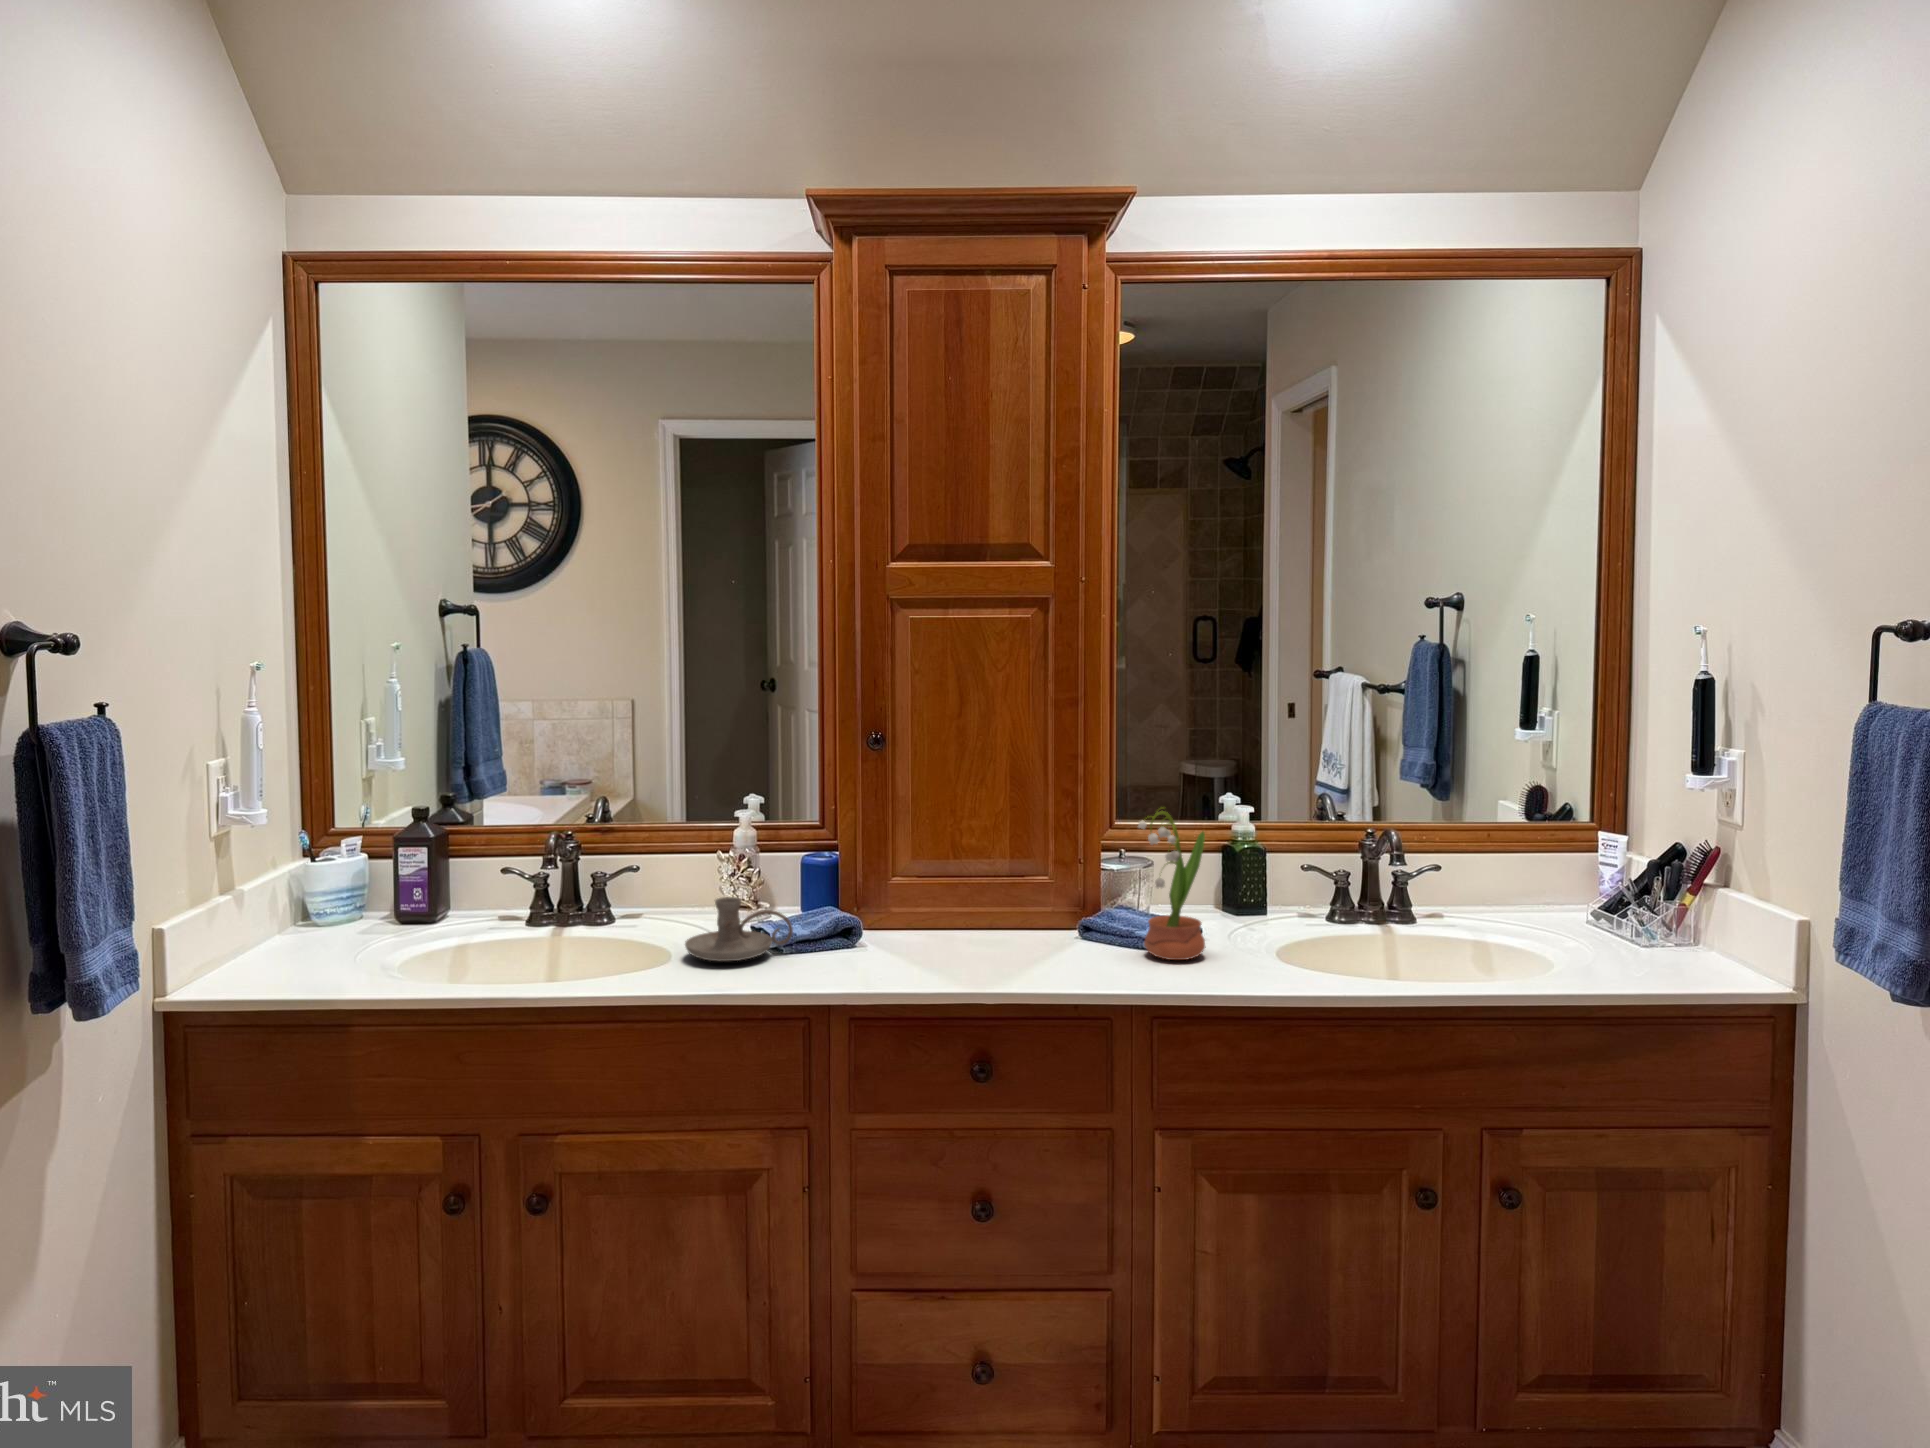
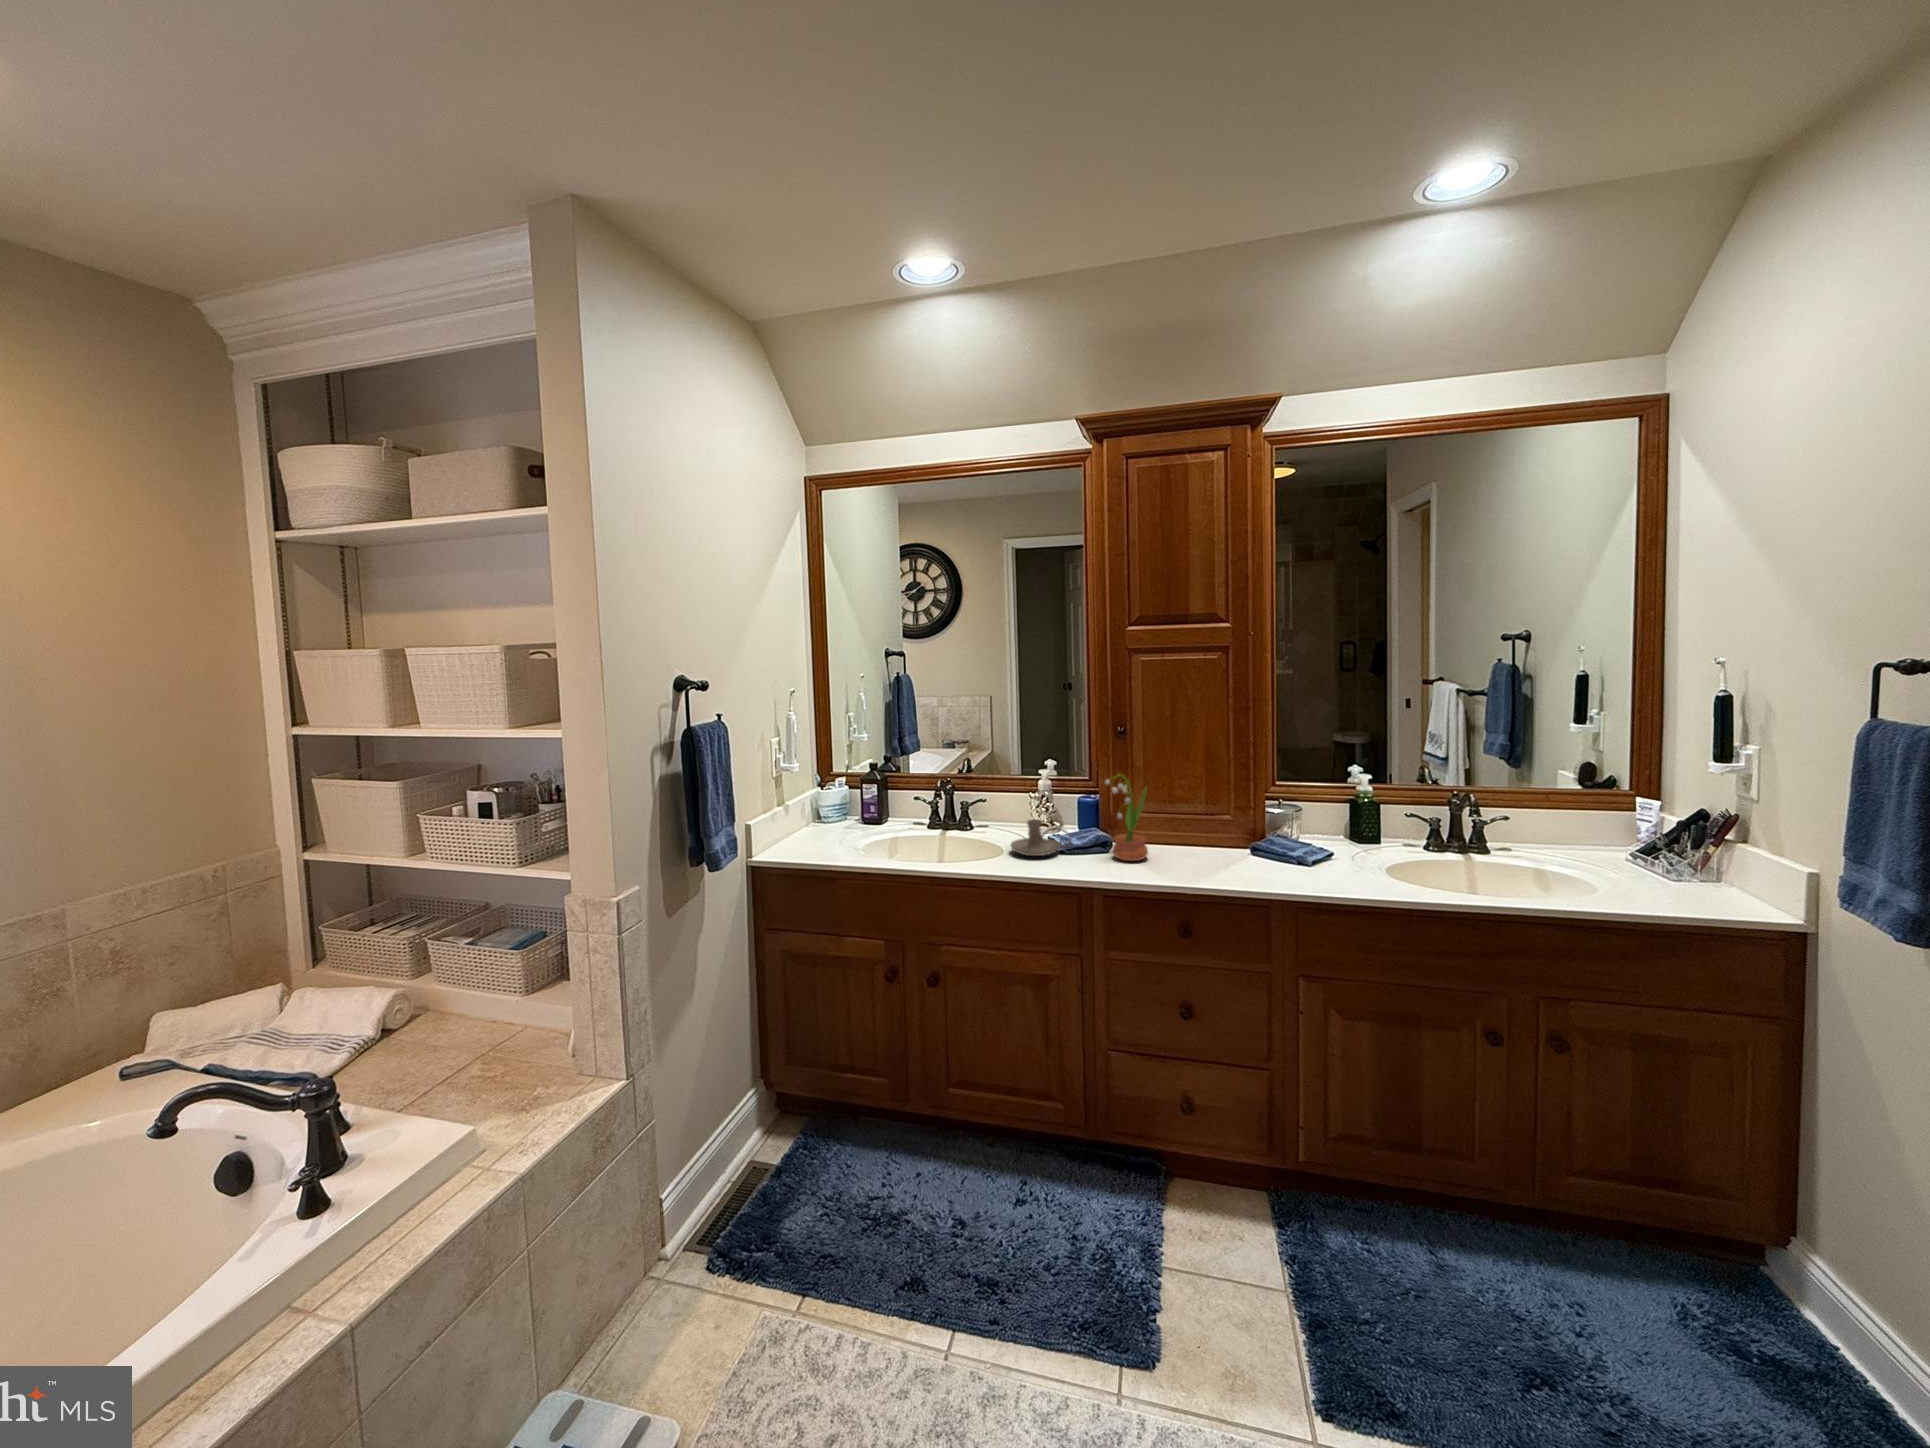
potted flower: present [1138,811,1205,960] -> present [1105,774,1148,861]

